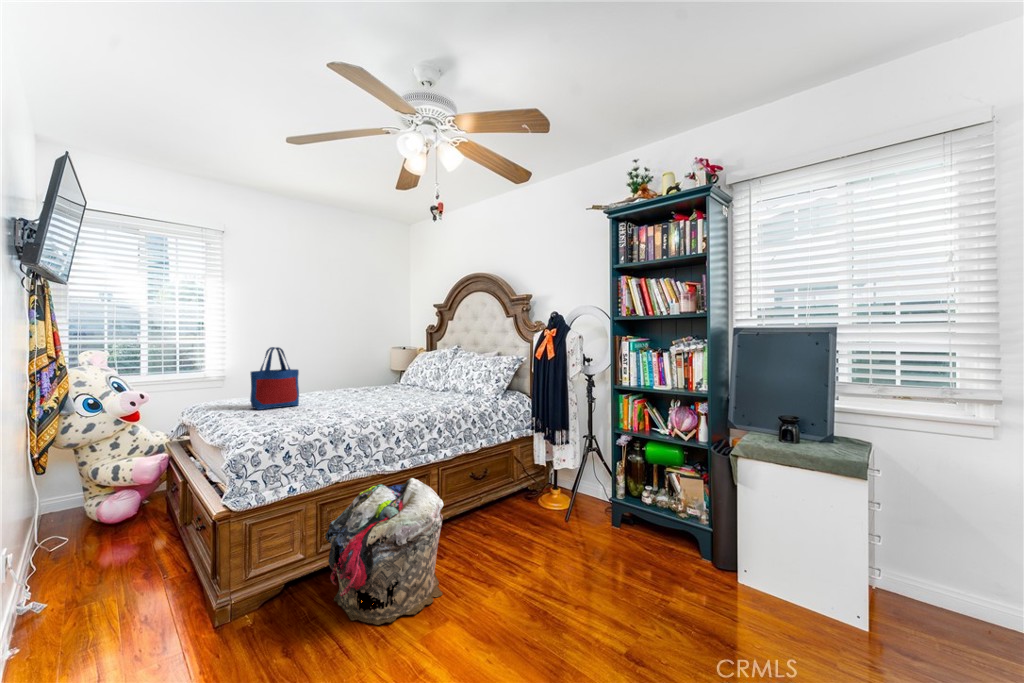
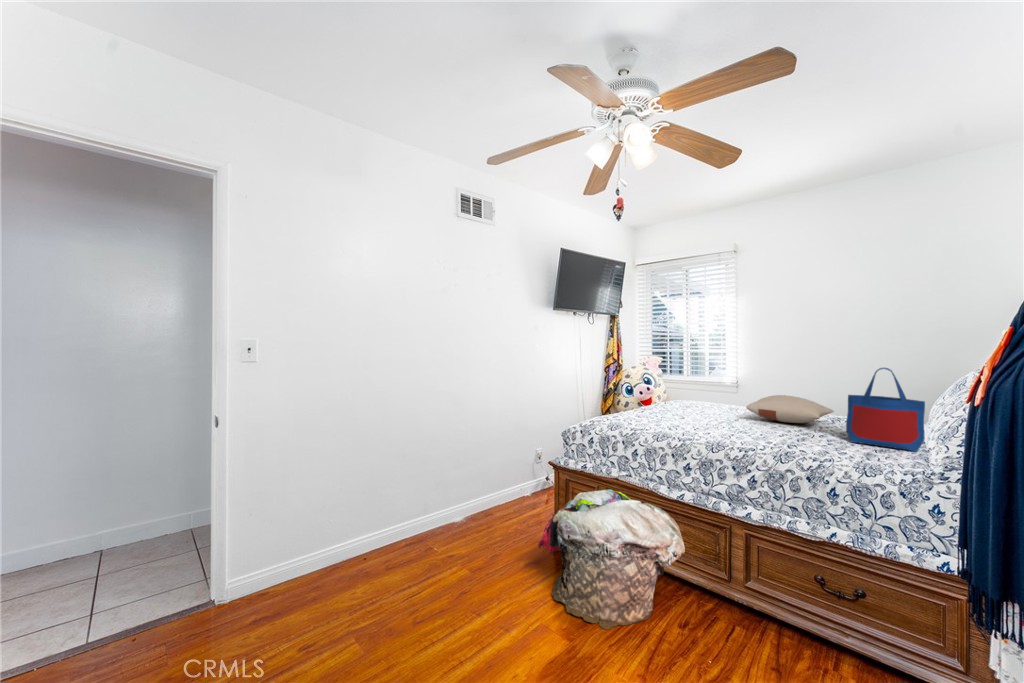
tote bag: present [250,347,299,410] -> present [846,368,925,452]
pillow: none [314,375,383,397] -> present [746,395,834,423]

